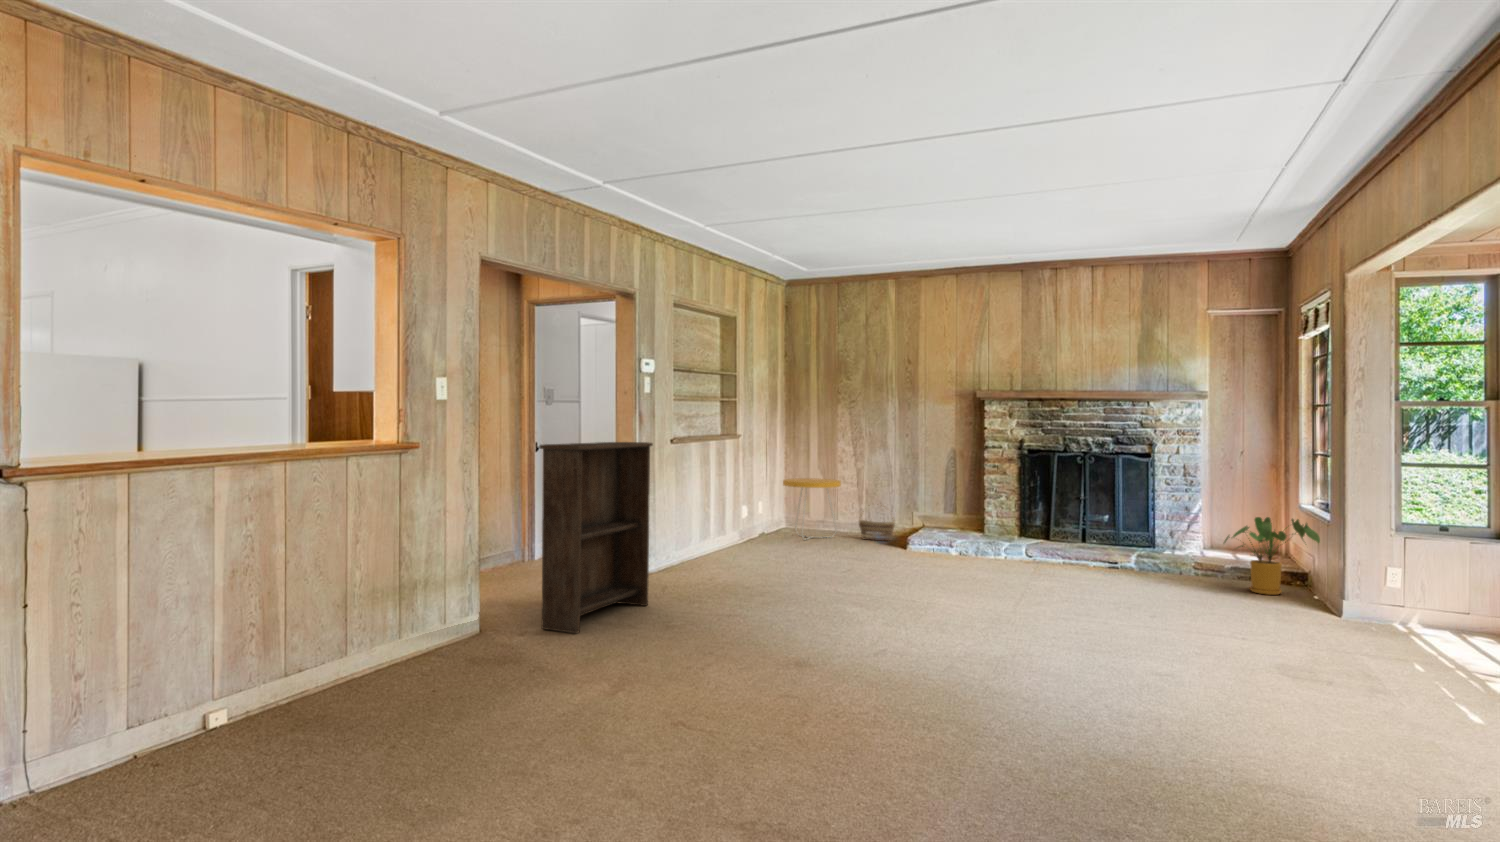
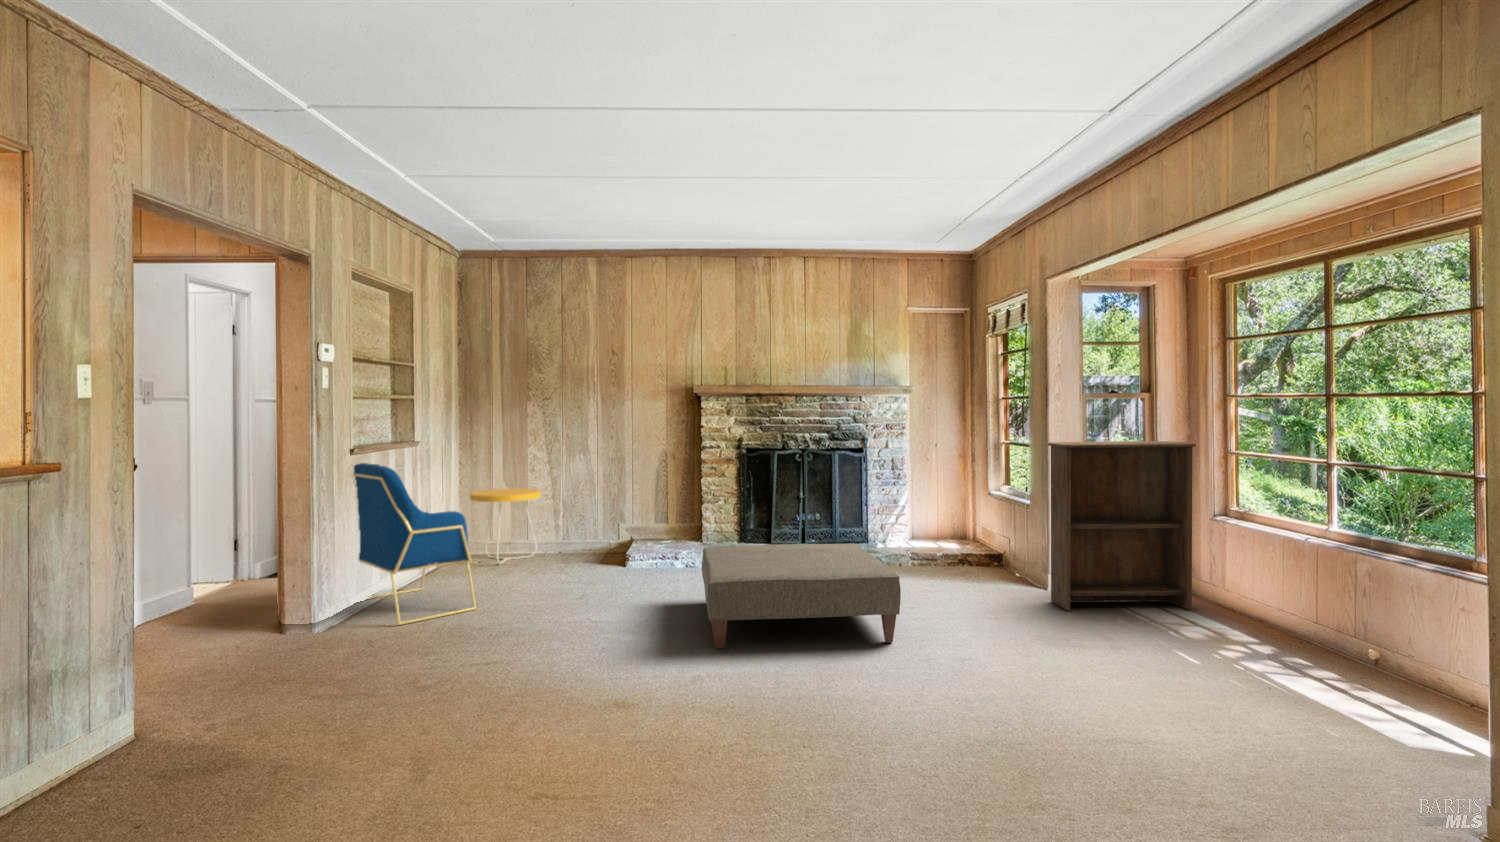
bookshelf: present [539,442,653,633] -> present [1048,441,1196,610]
armchair: none [689,448,775,568] -> present [351,463,476,625]
basket: present [859,517,895,541] -> none [563,514,605,556]
house plant: present [1224,517,1320,595] -> none [952,509,1035,585]
ottoman: none [938,530,1114,619] -> present [702,544,901,649]

